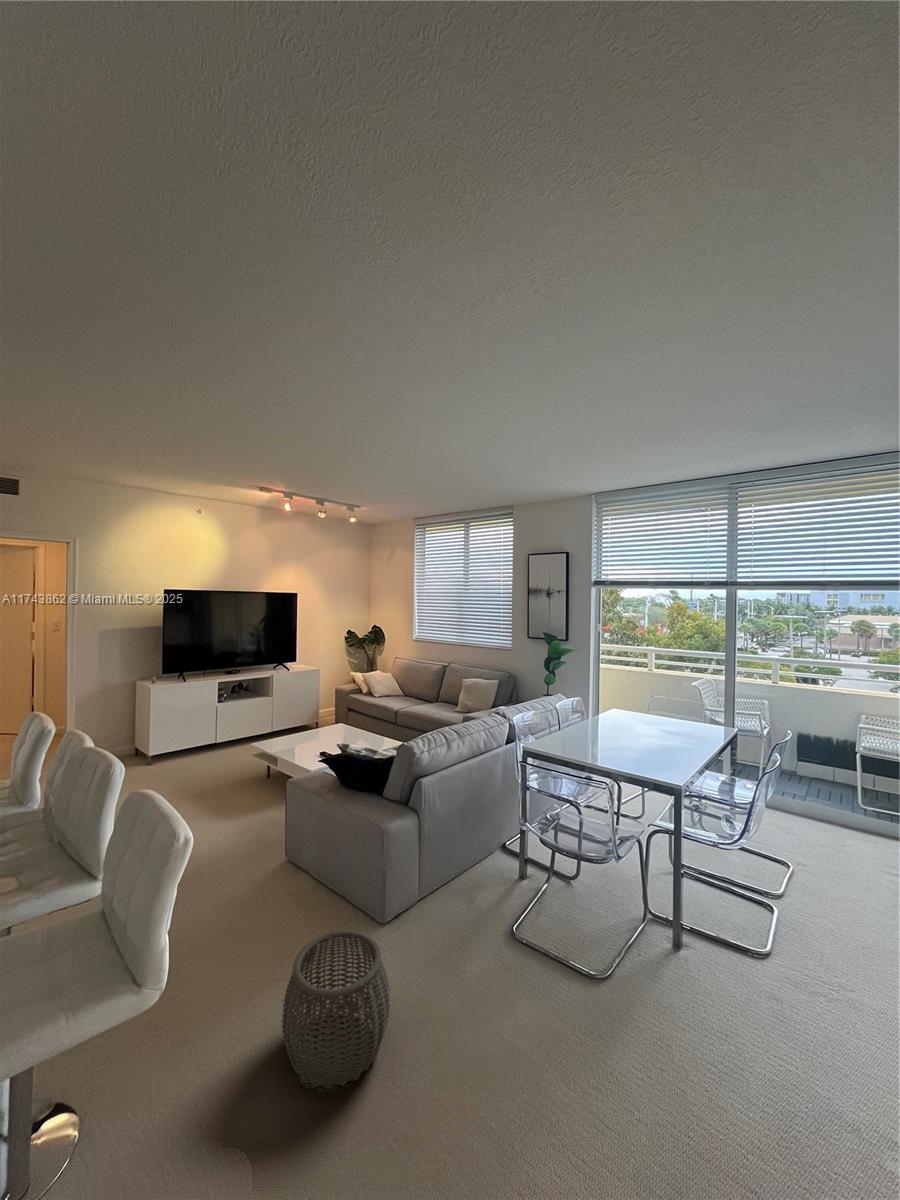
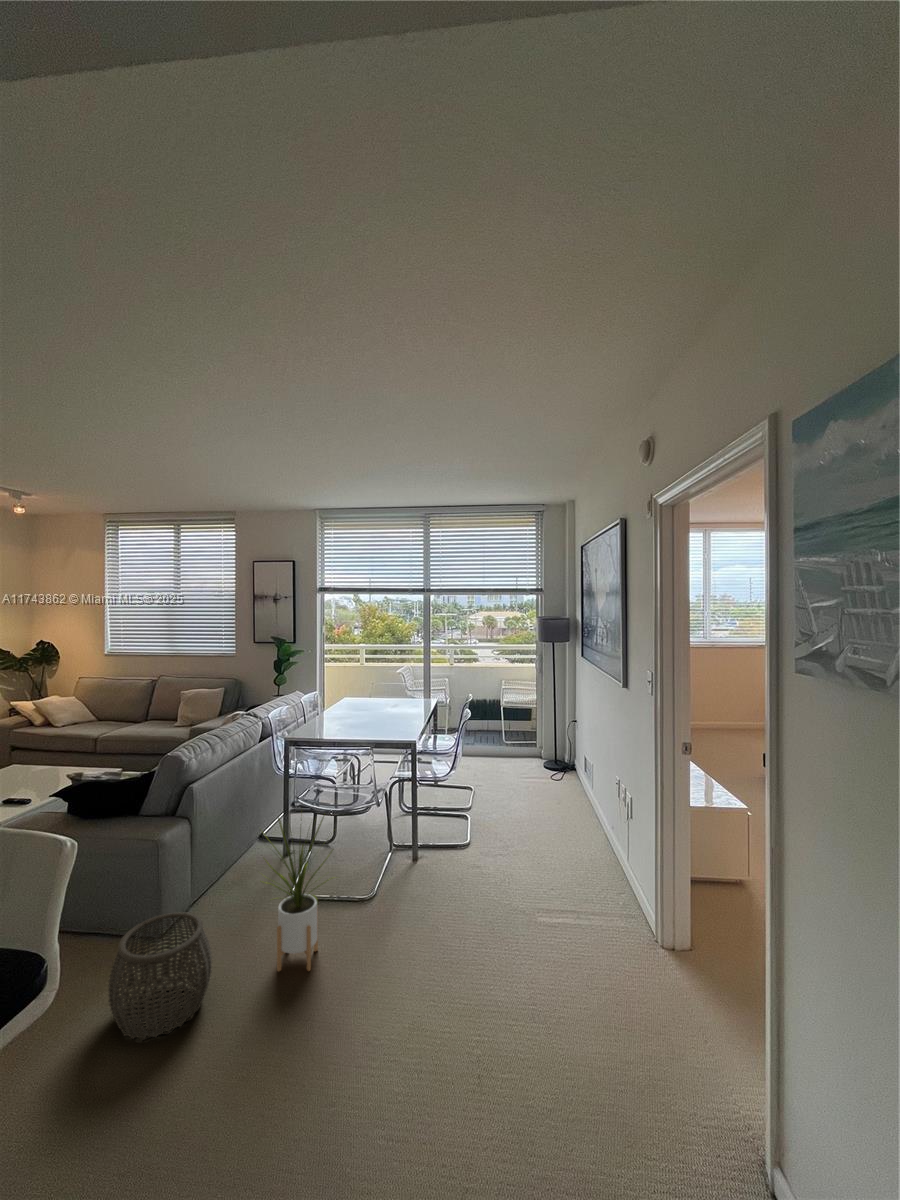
house plant: none [446,847,552,1080] -> present [262,816,329,971]

